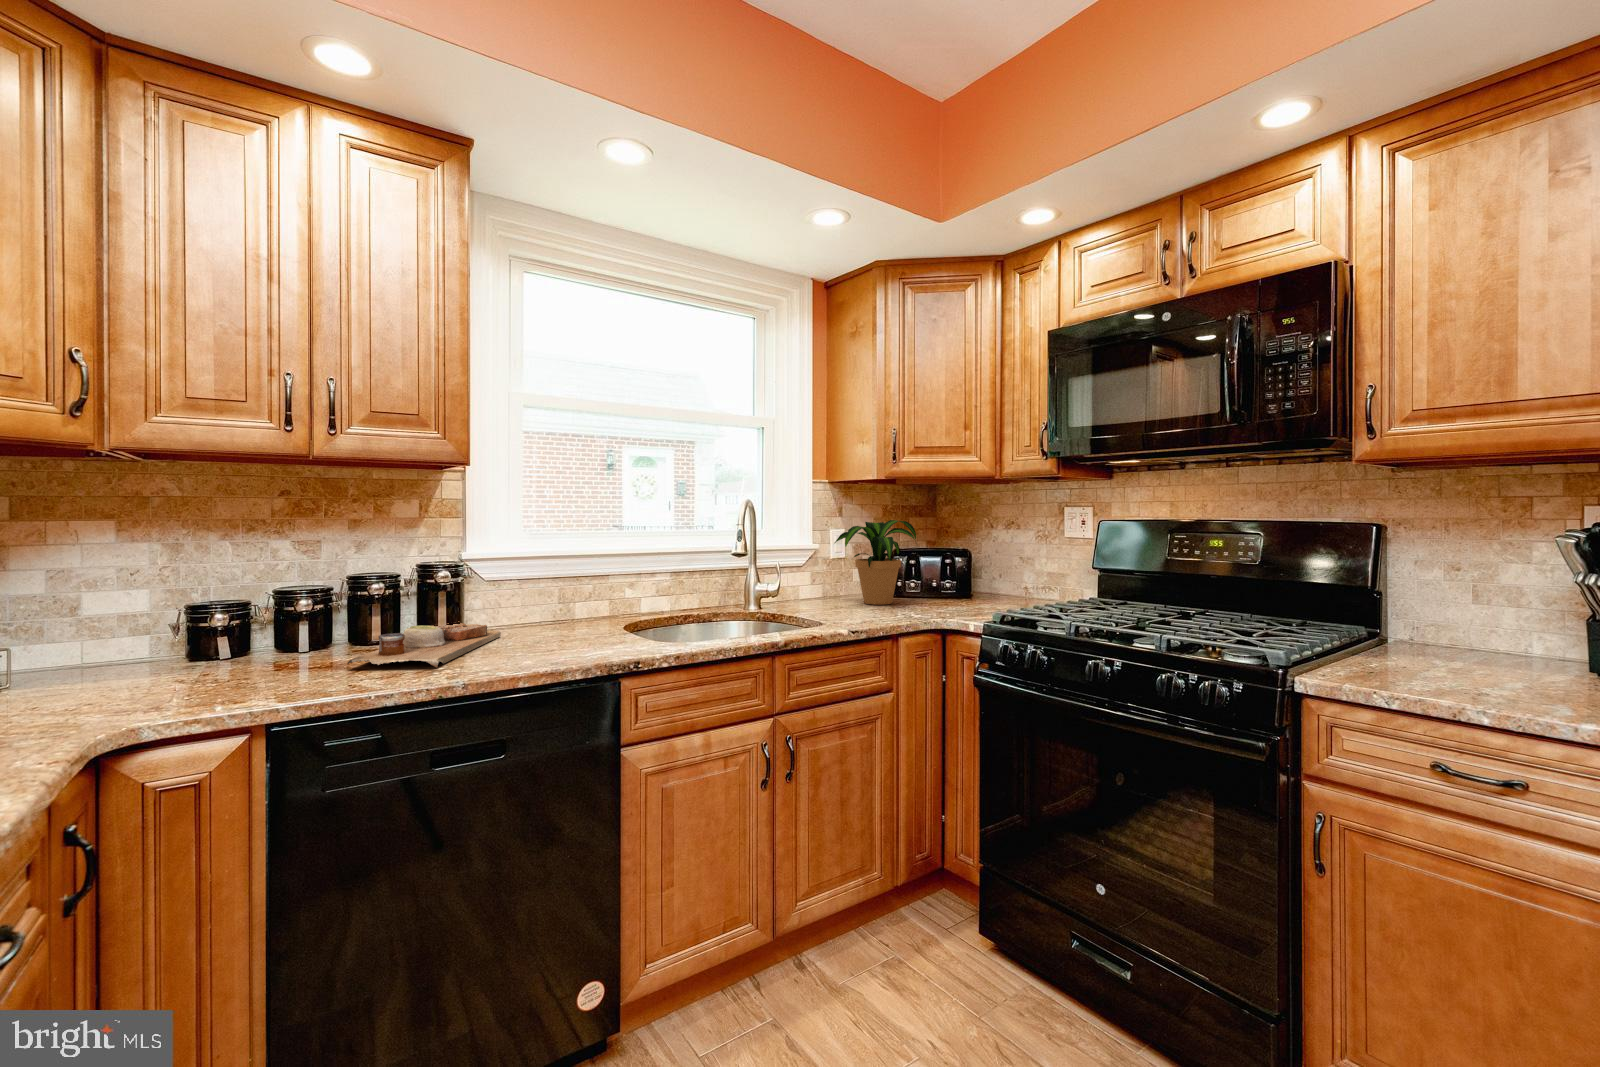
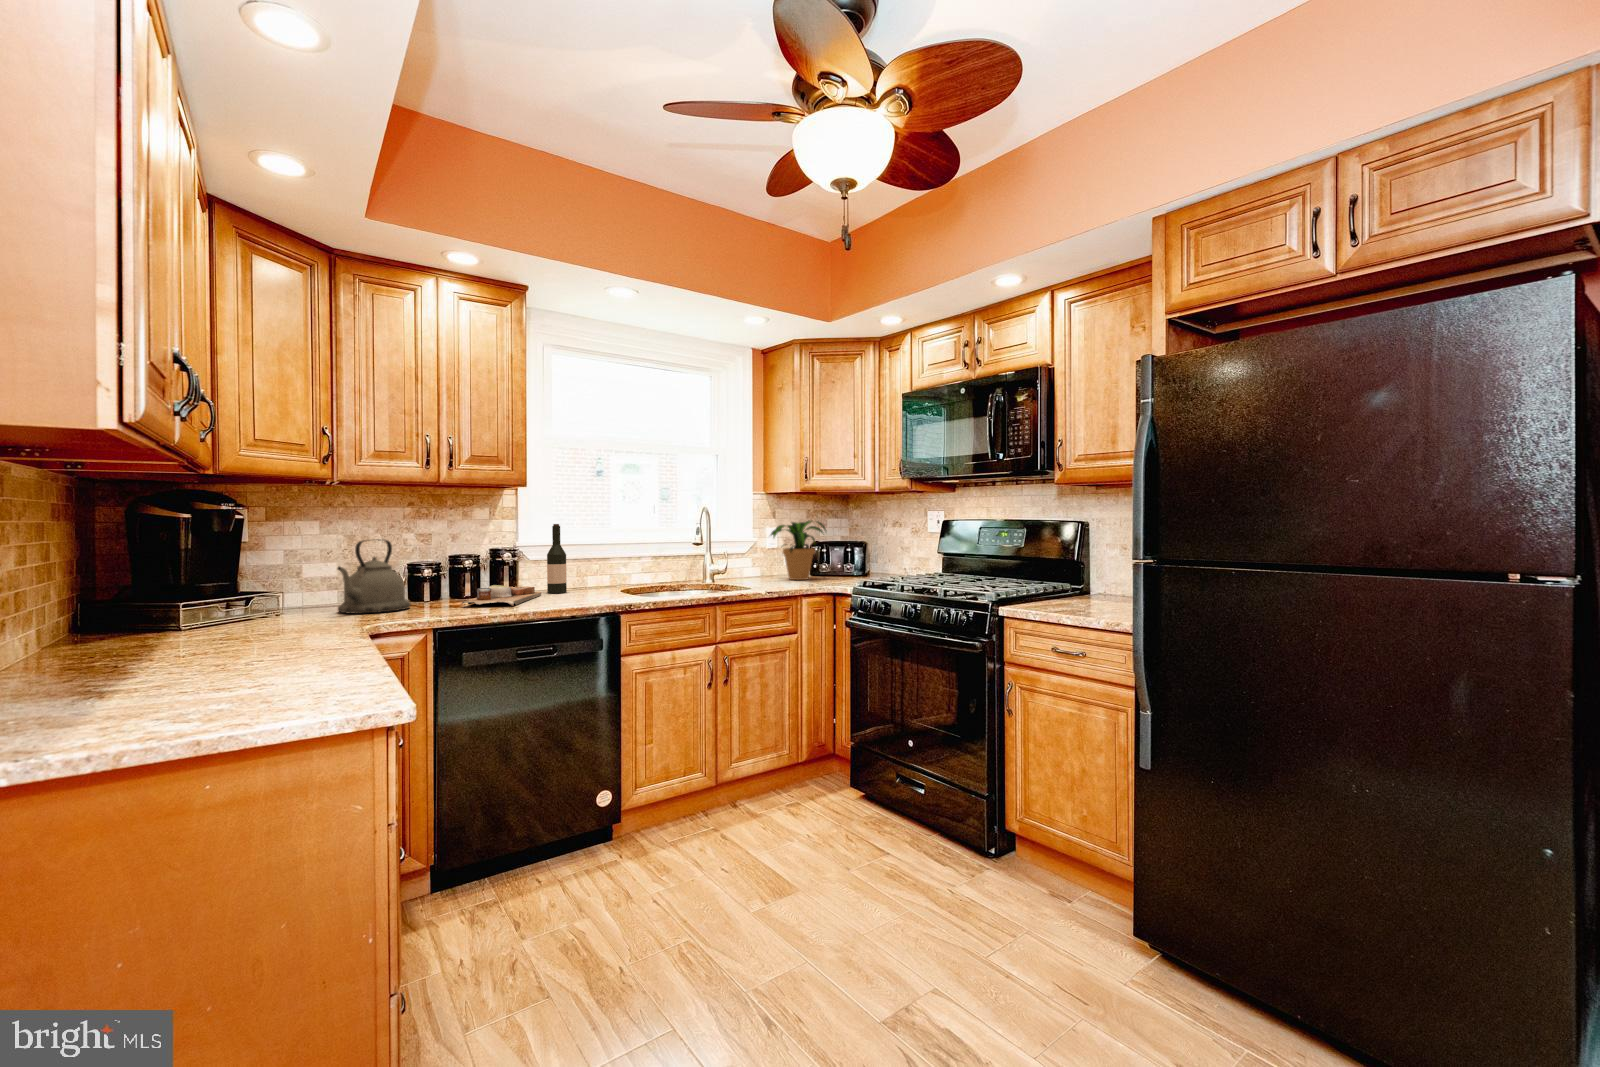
wine bottle: none [512,525,542,632] -> present [547,524,567,593]
kettle: none [90,552,261,689] -> present [338,539,411,614]

